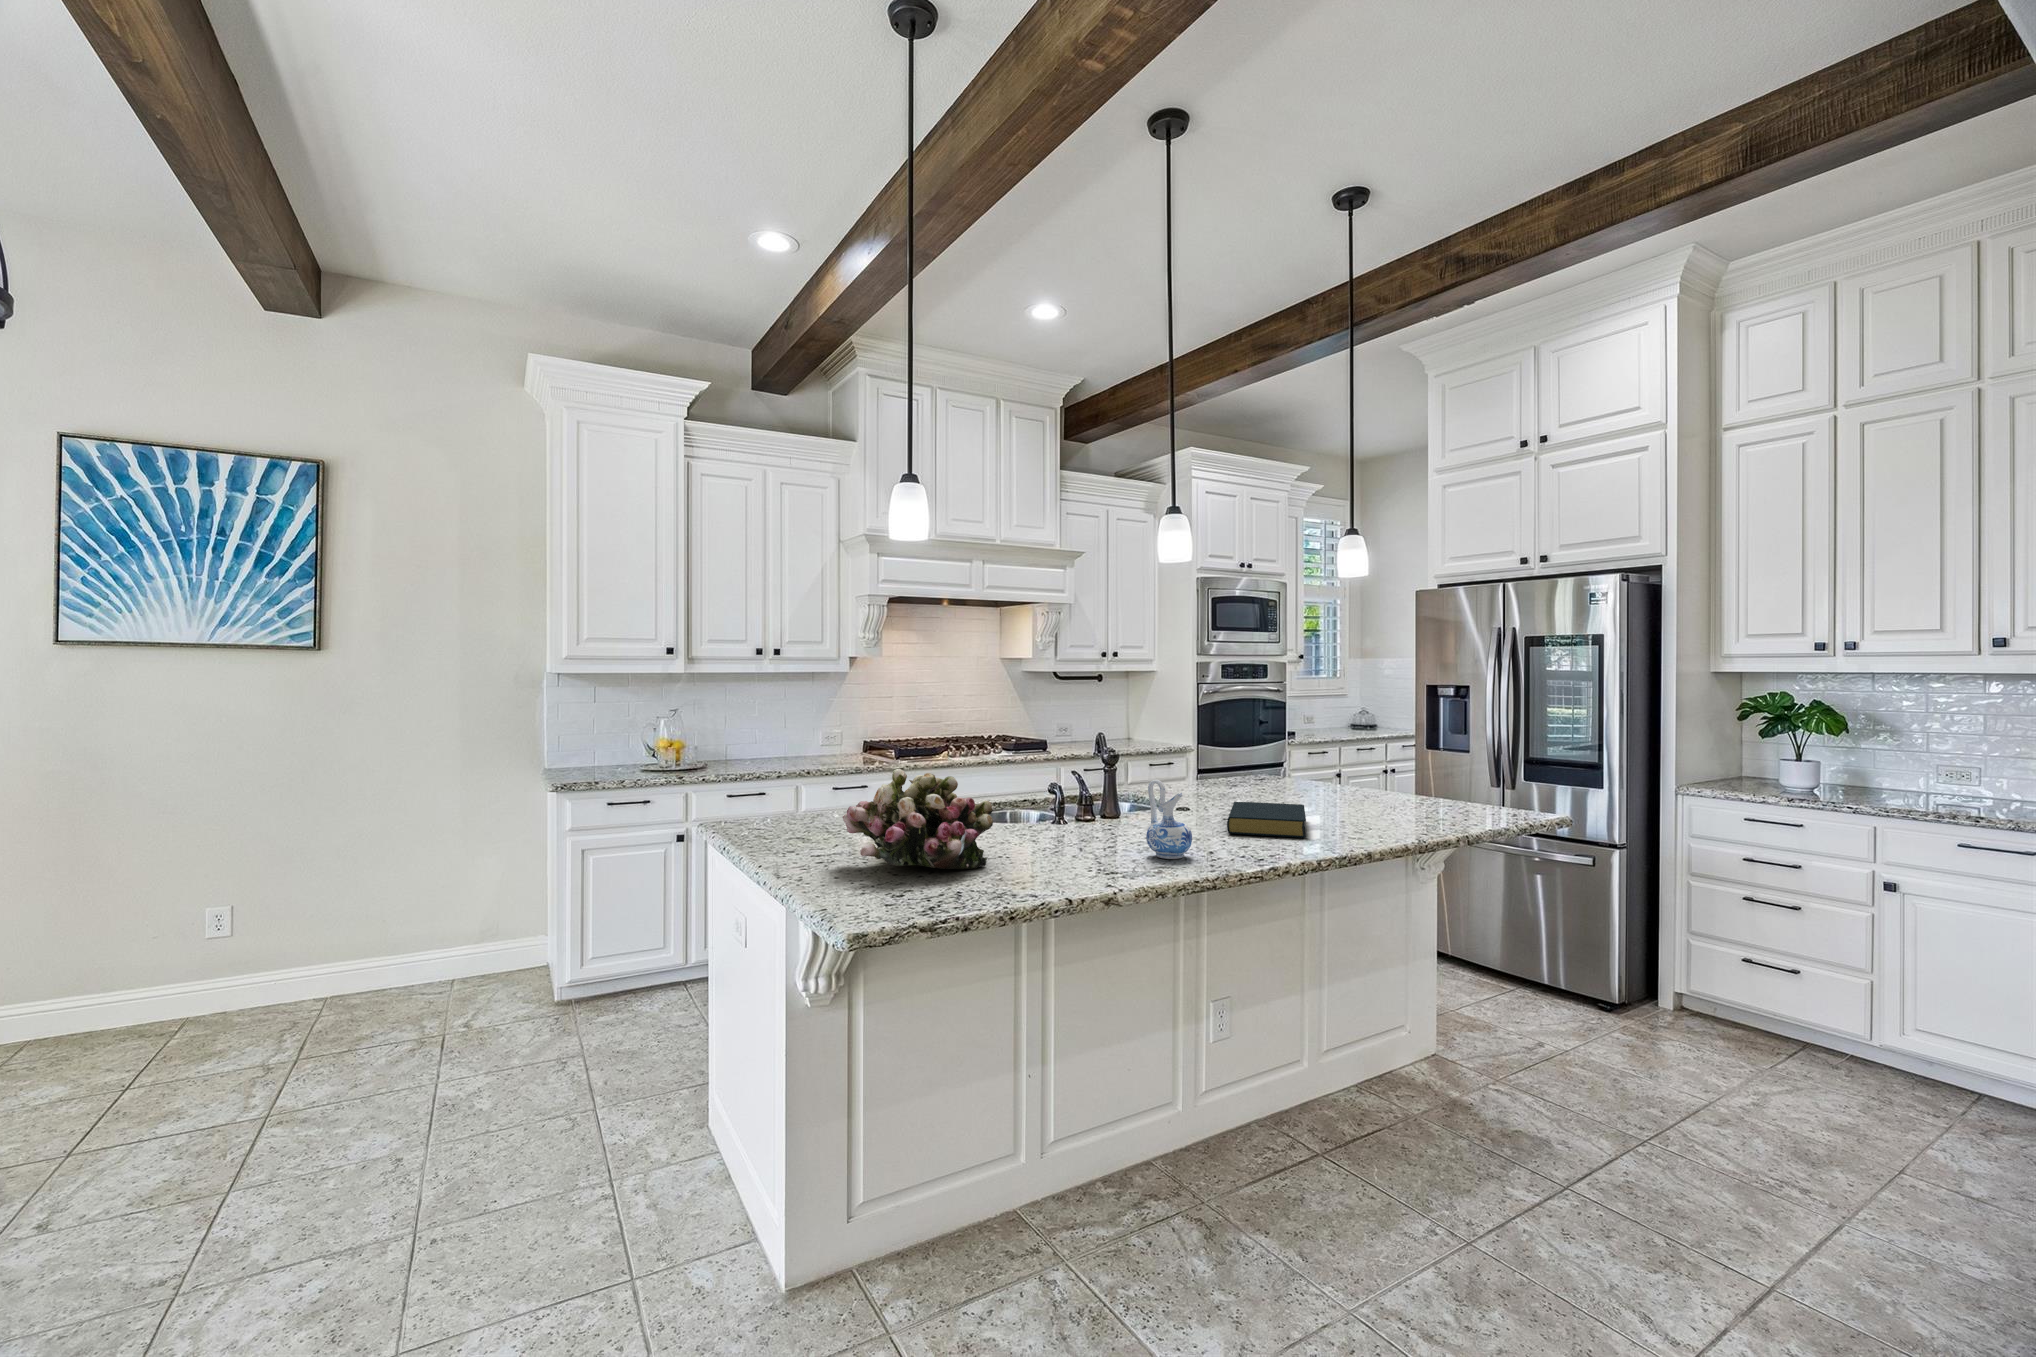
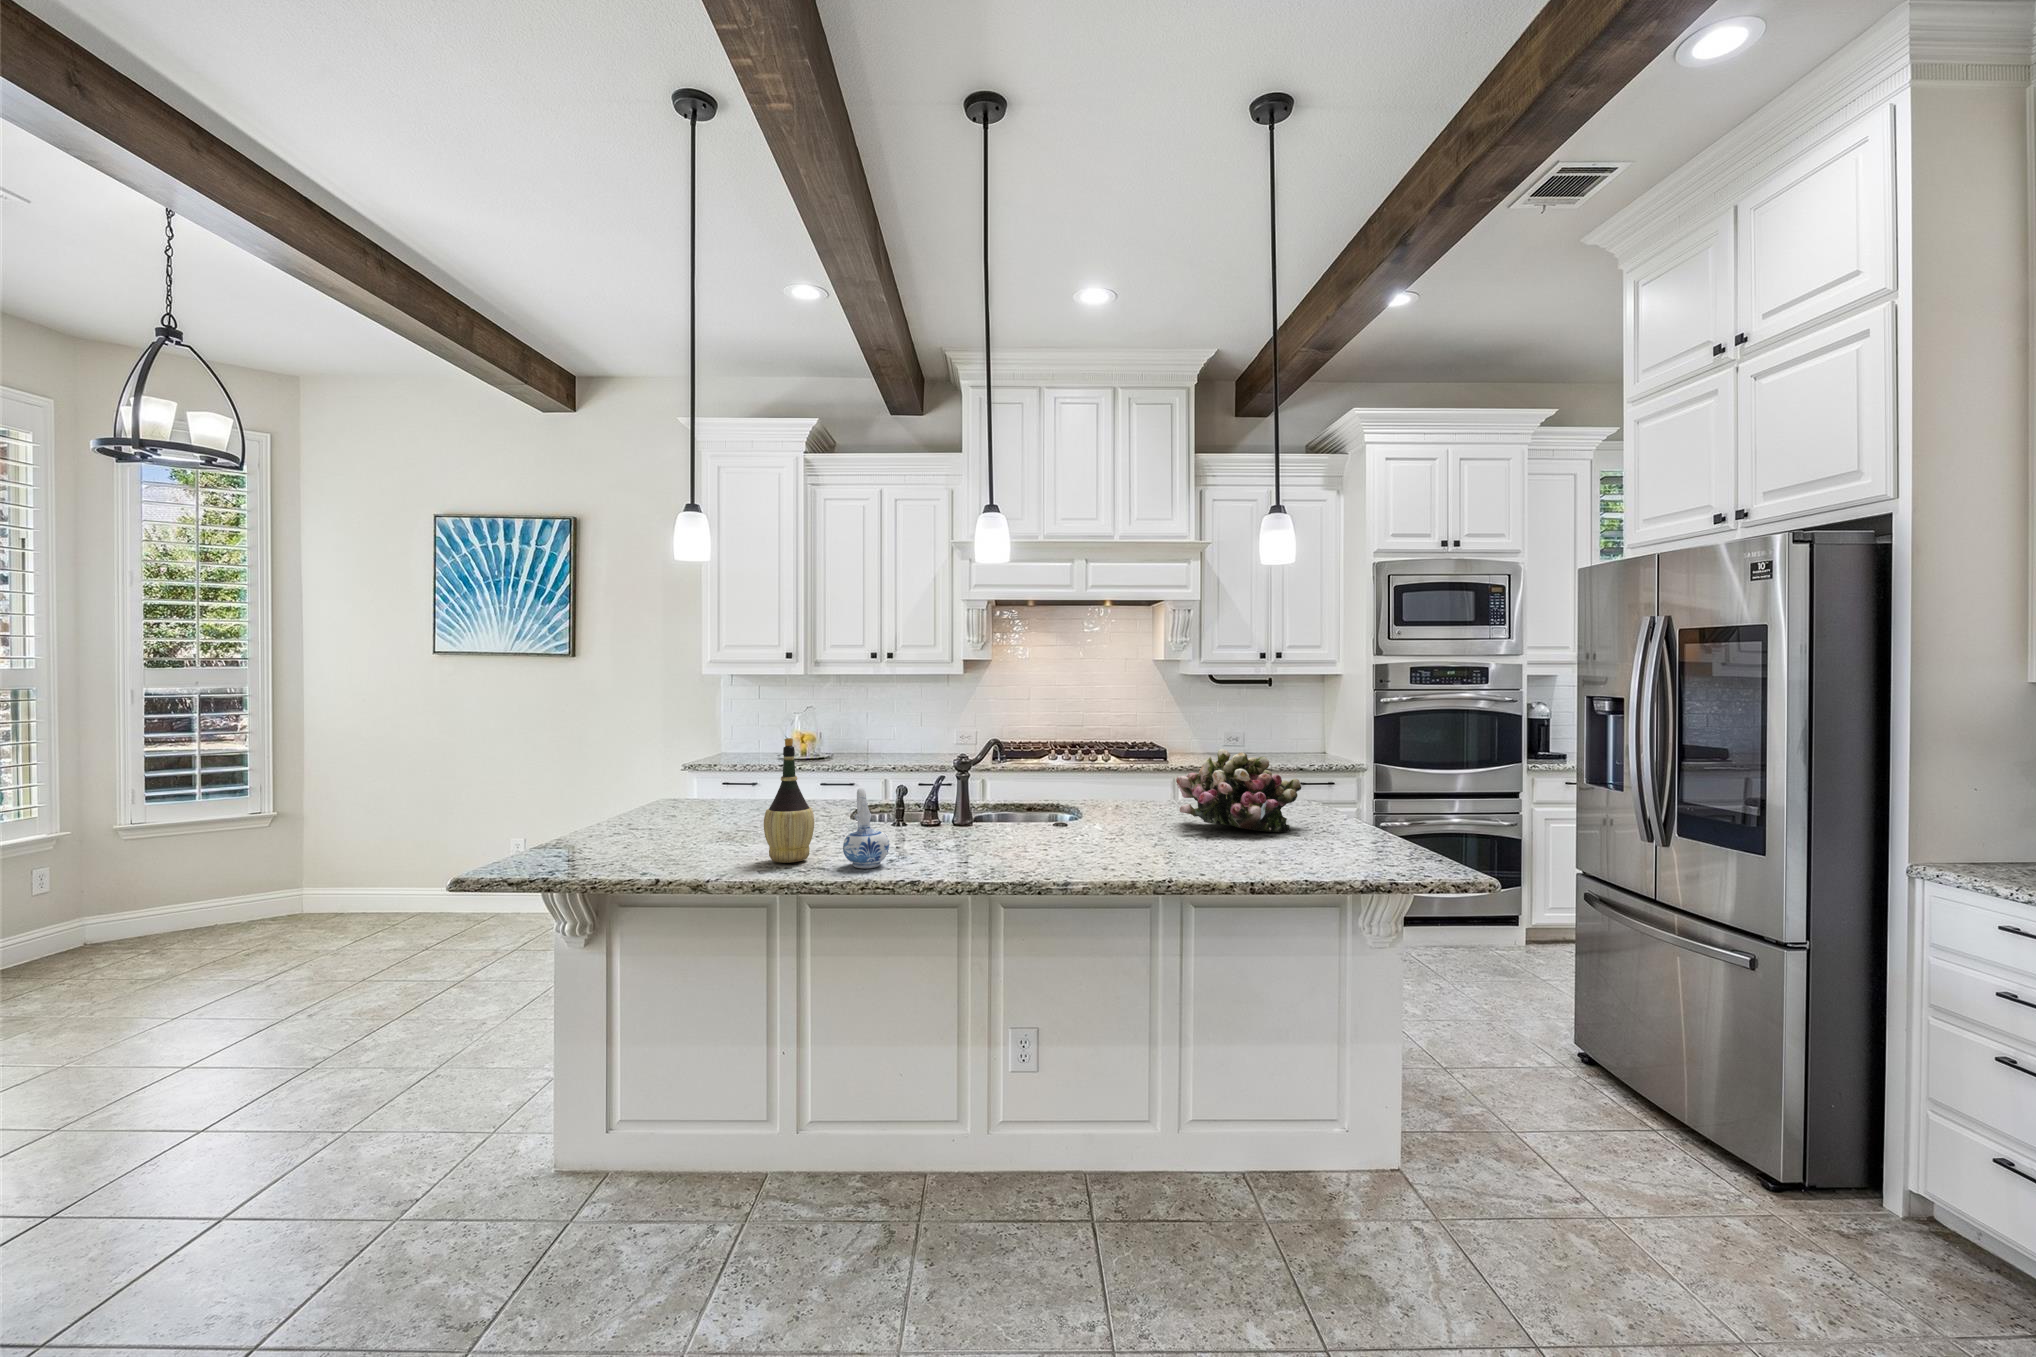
wine bottle: none [1059,732,1111,863] -> present [764,738,814,863]
flower arrangement: present [843,769,993,869] -> present [1176,749,1301,832]
hardback book: present [1227,802,1306,838] -> none [996,821,1129,864]

